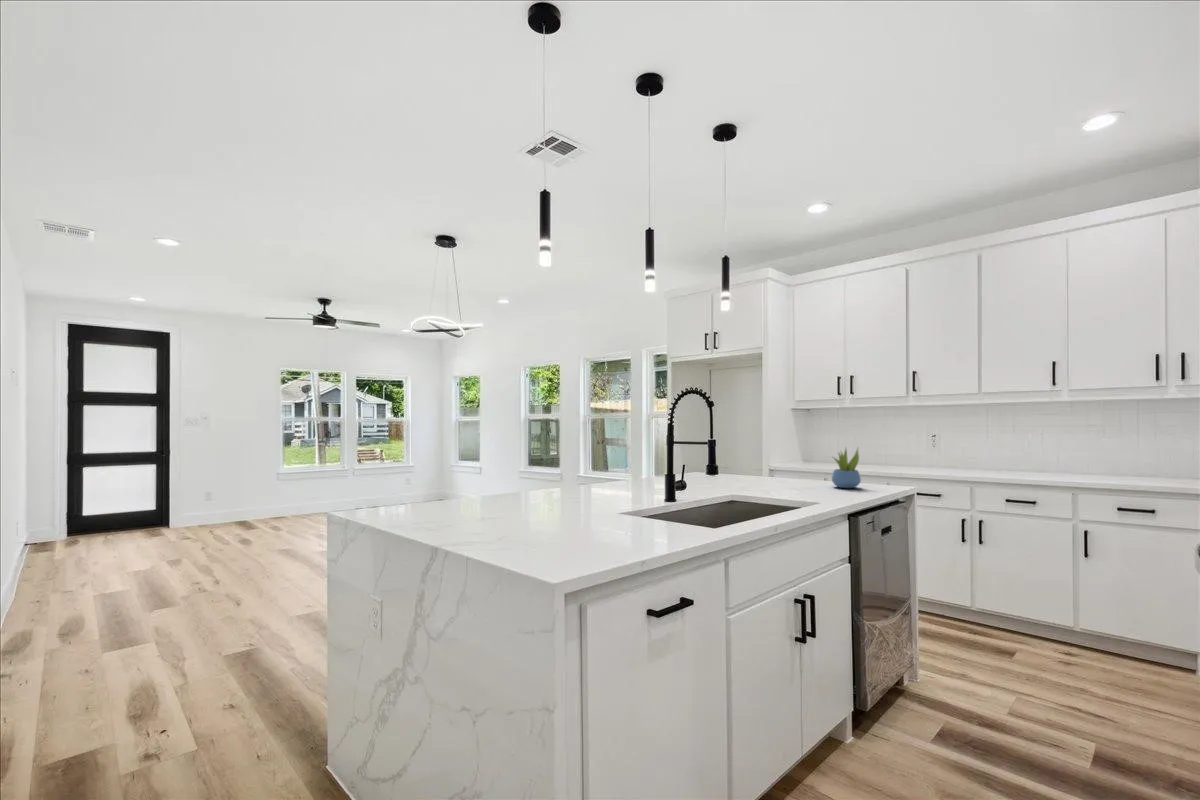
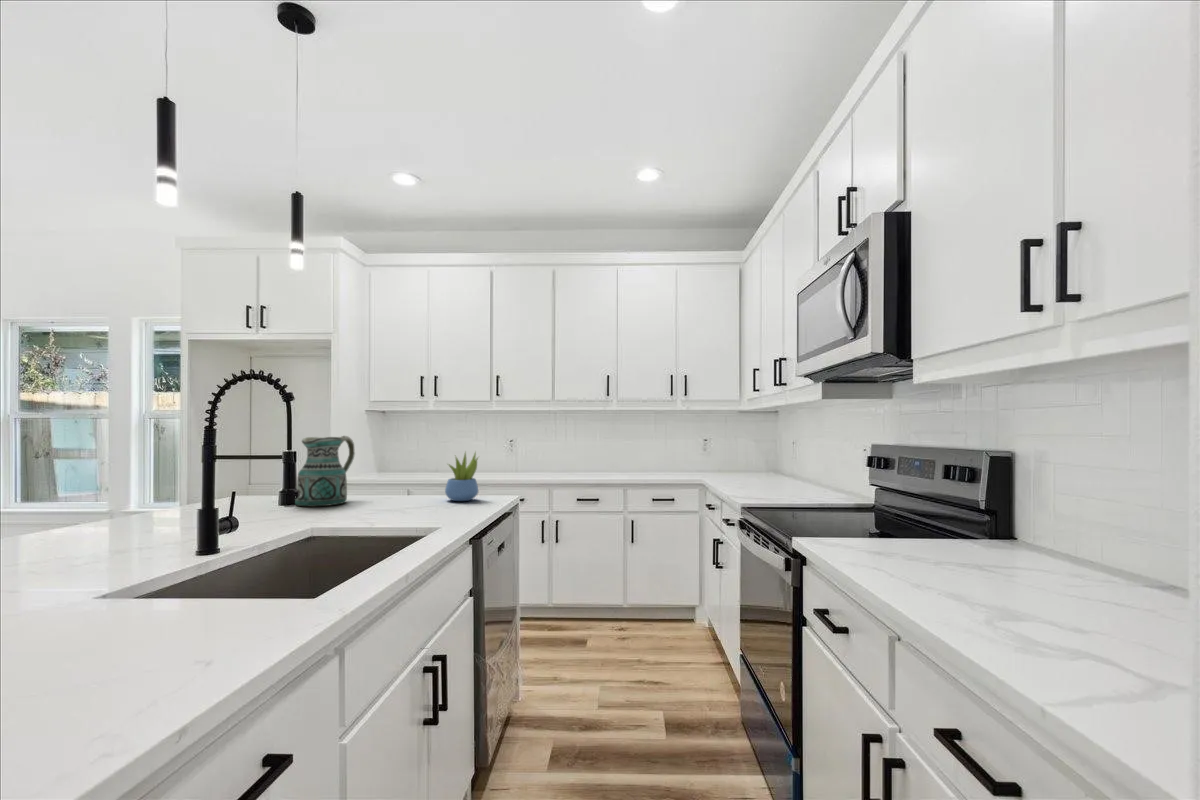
ceramic pitcher: none [726,433,765,483] -> present [295,436,355,506]

